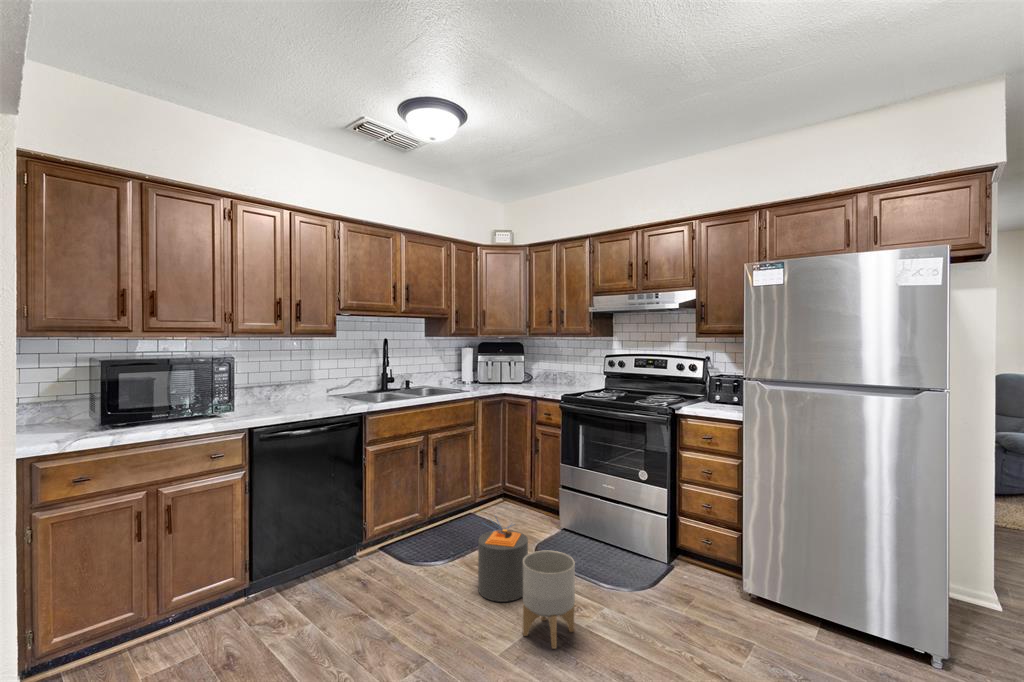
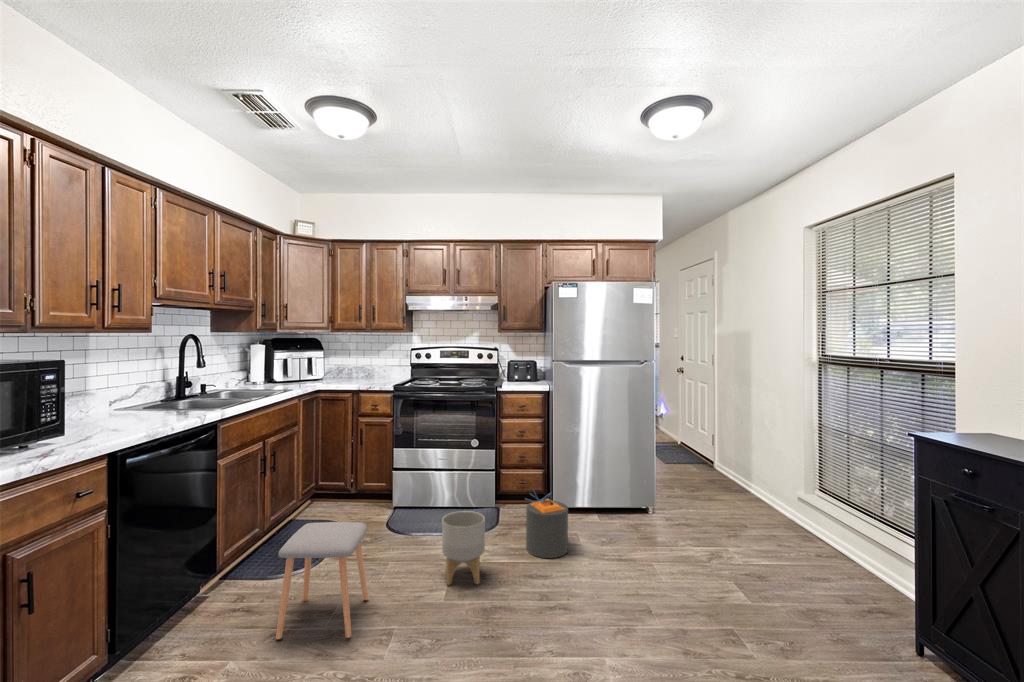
trash can: present [478,518,528,602] -> present [526,493,568,558]
stool: none [343,522,441,650] -> present [276,522,369,641]

